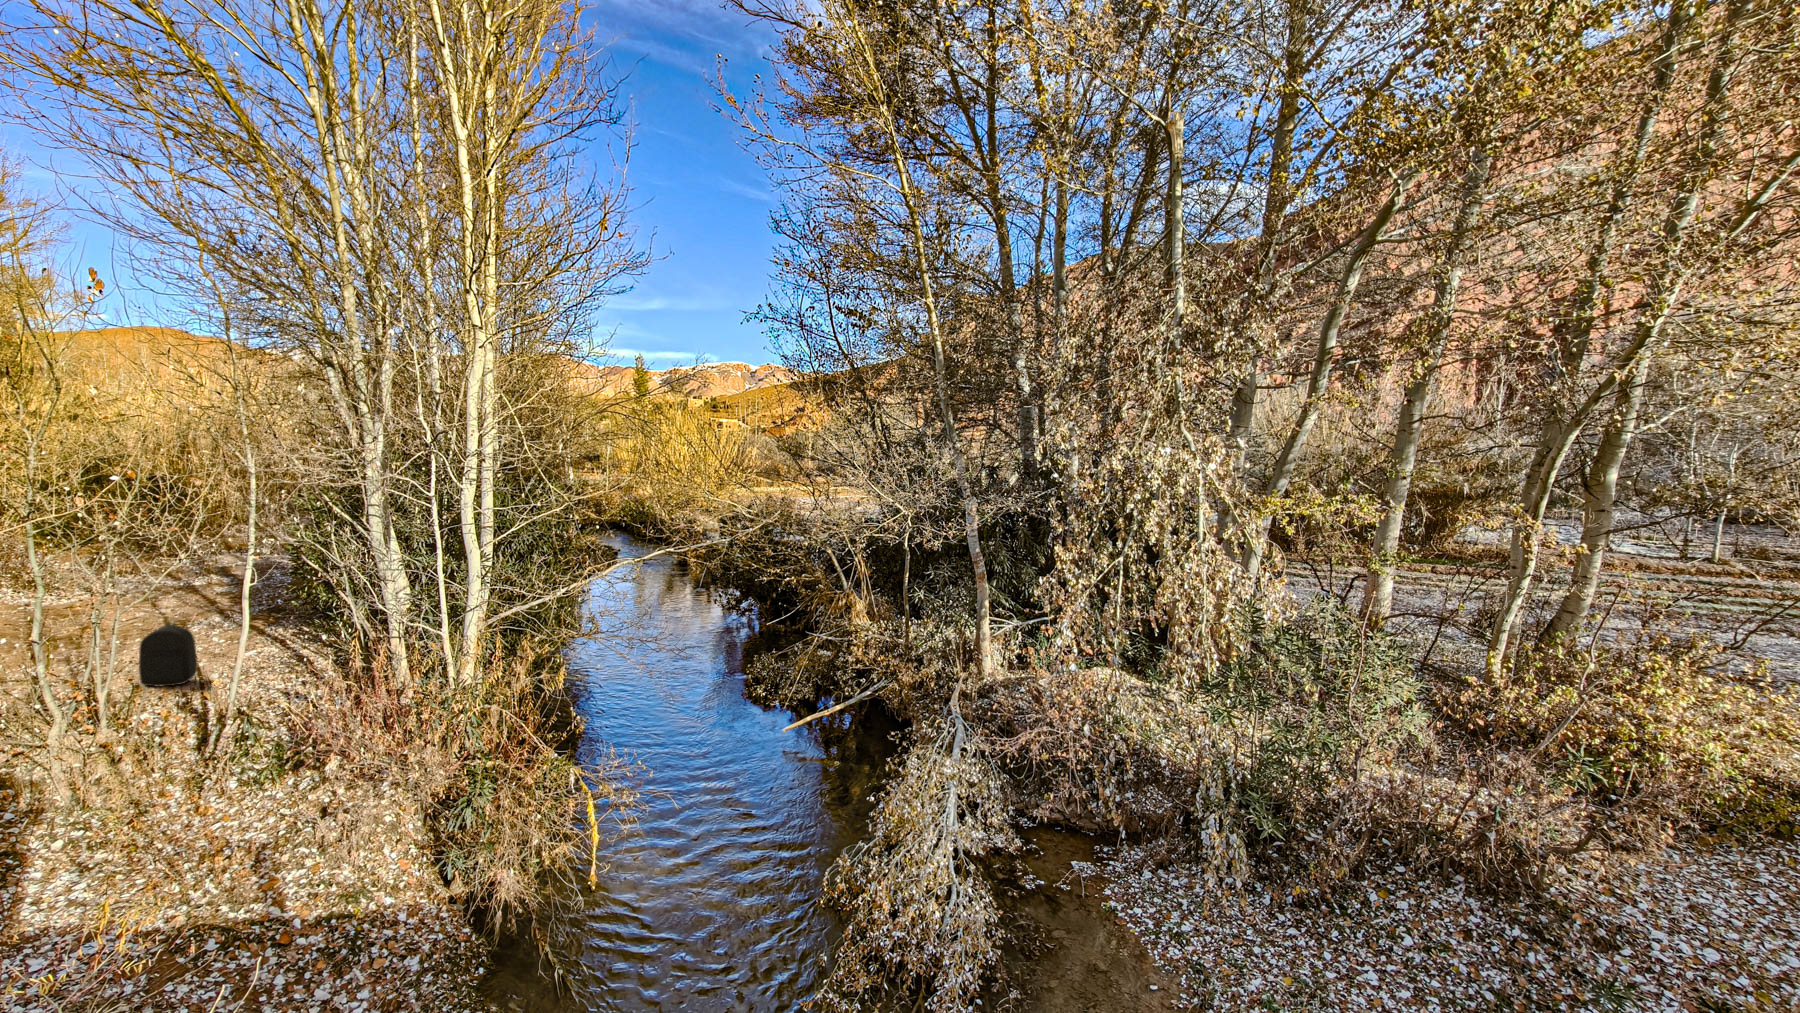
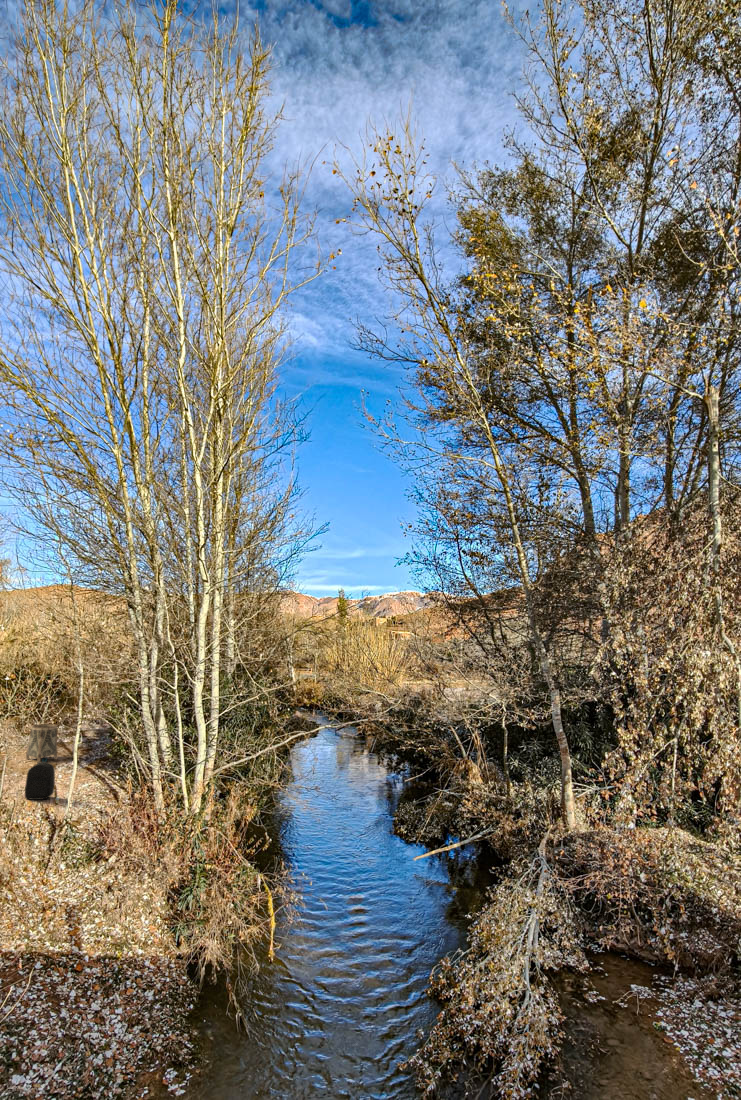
basket: none [132,559,194,622] -> present [26,724,57,763]

